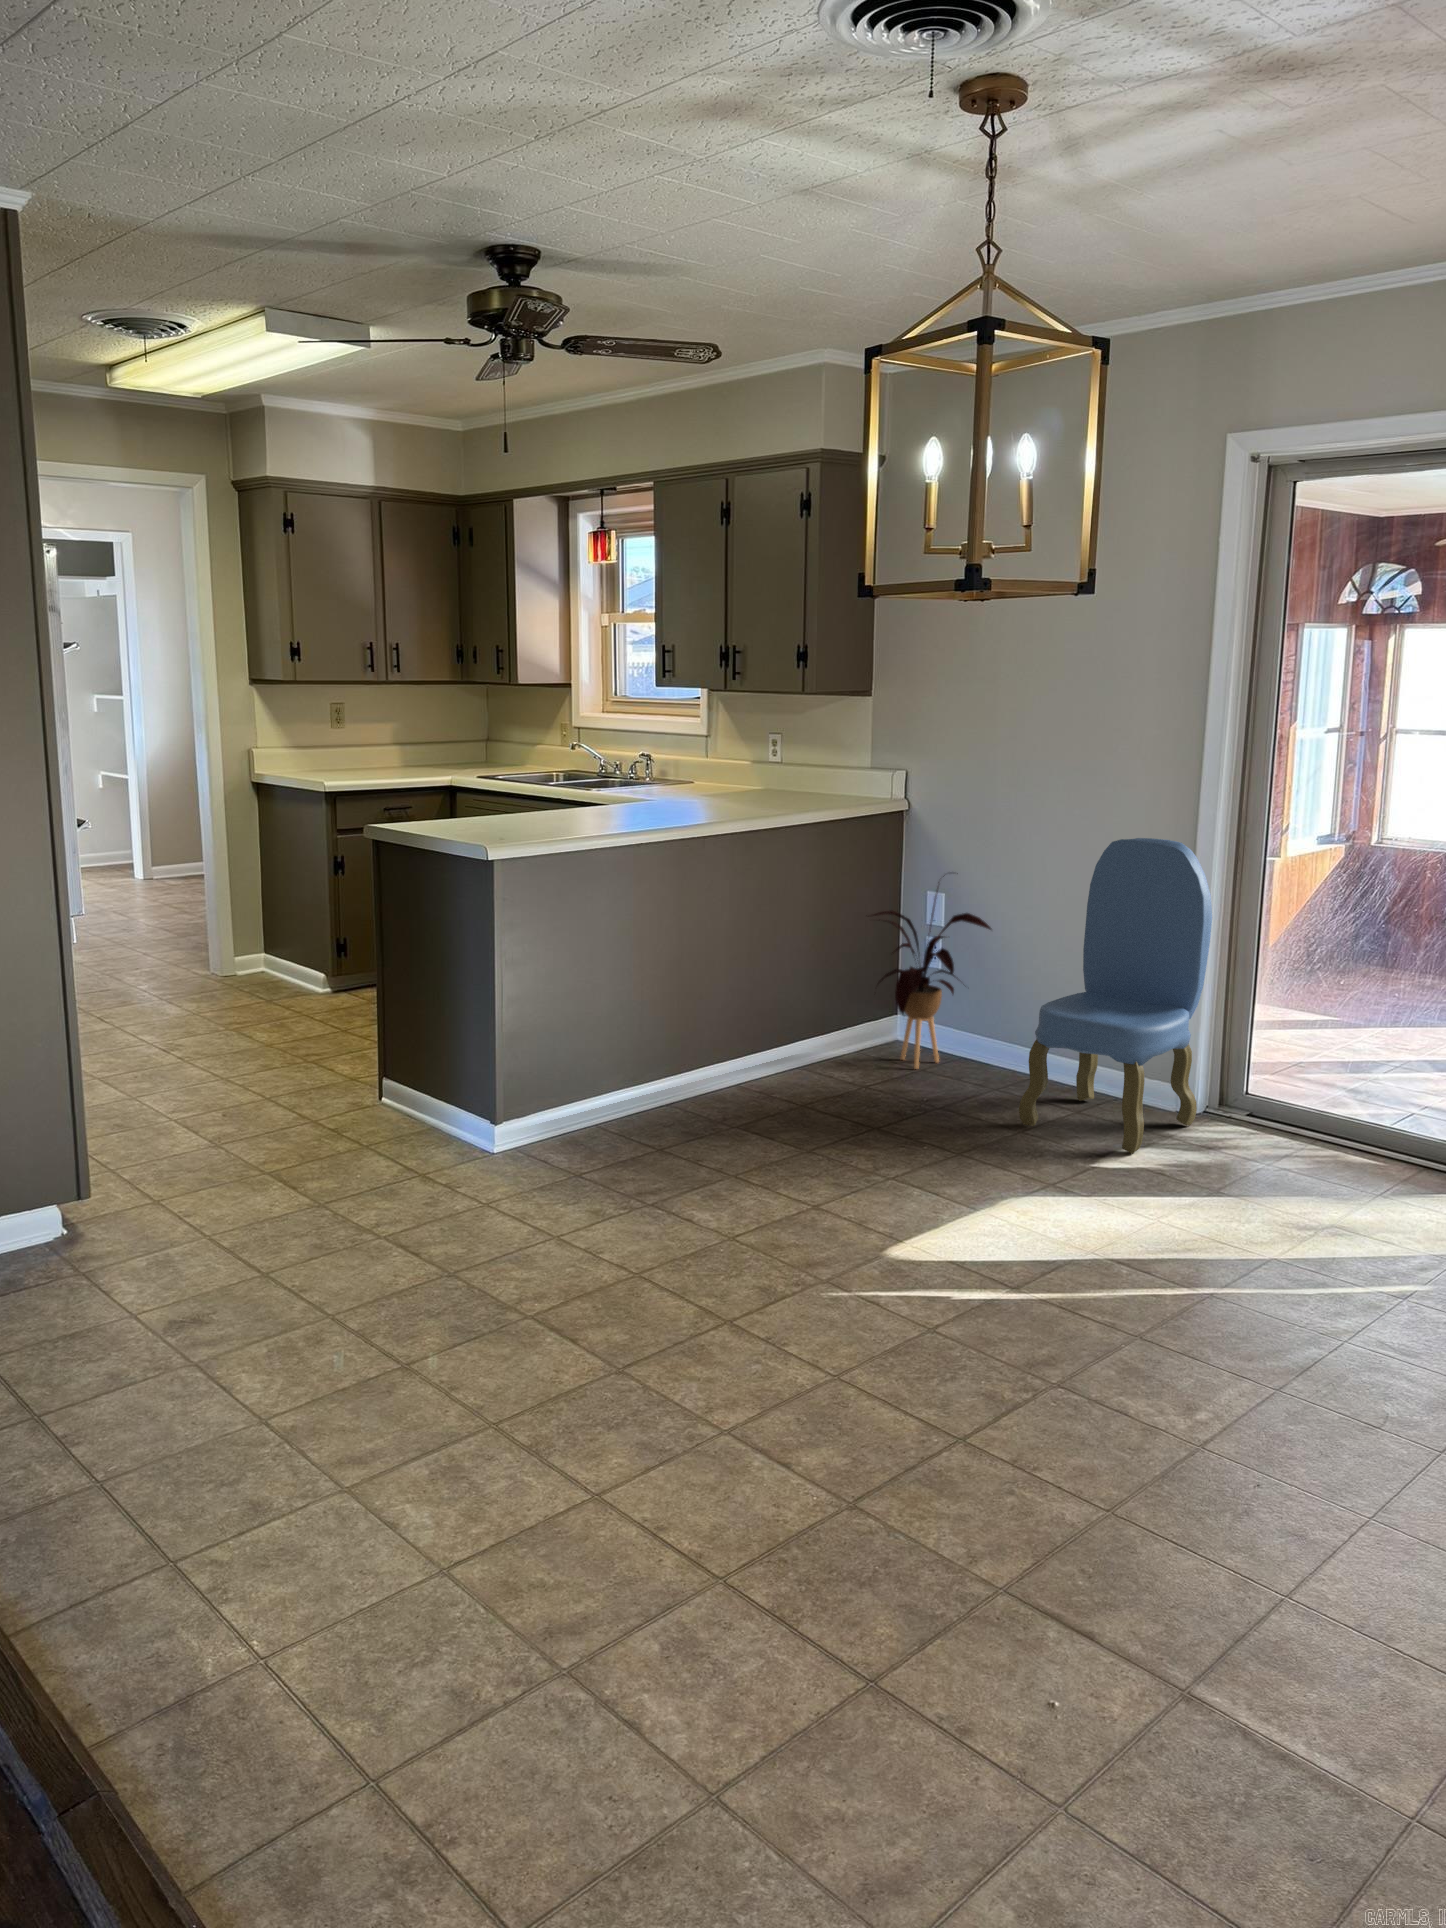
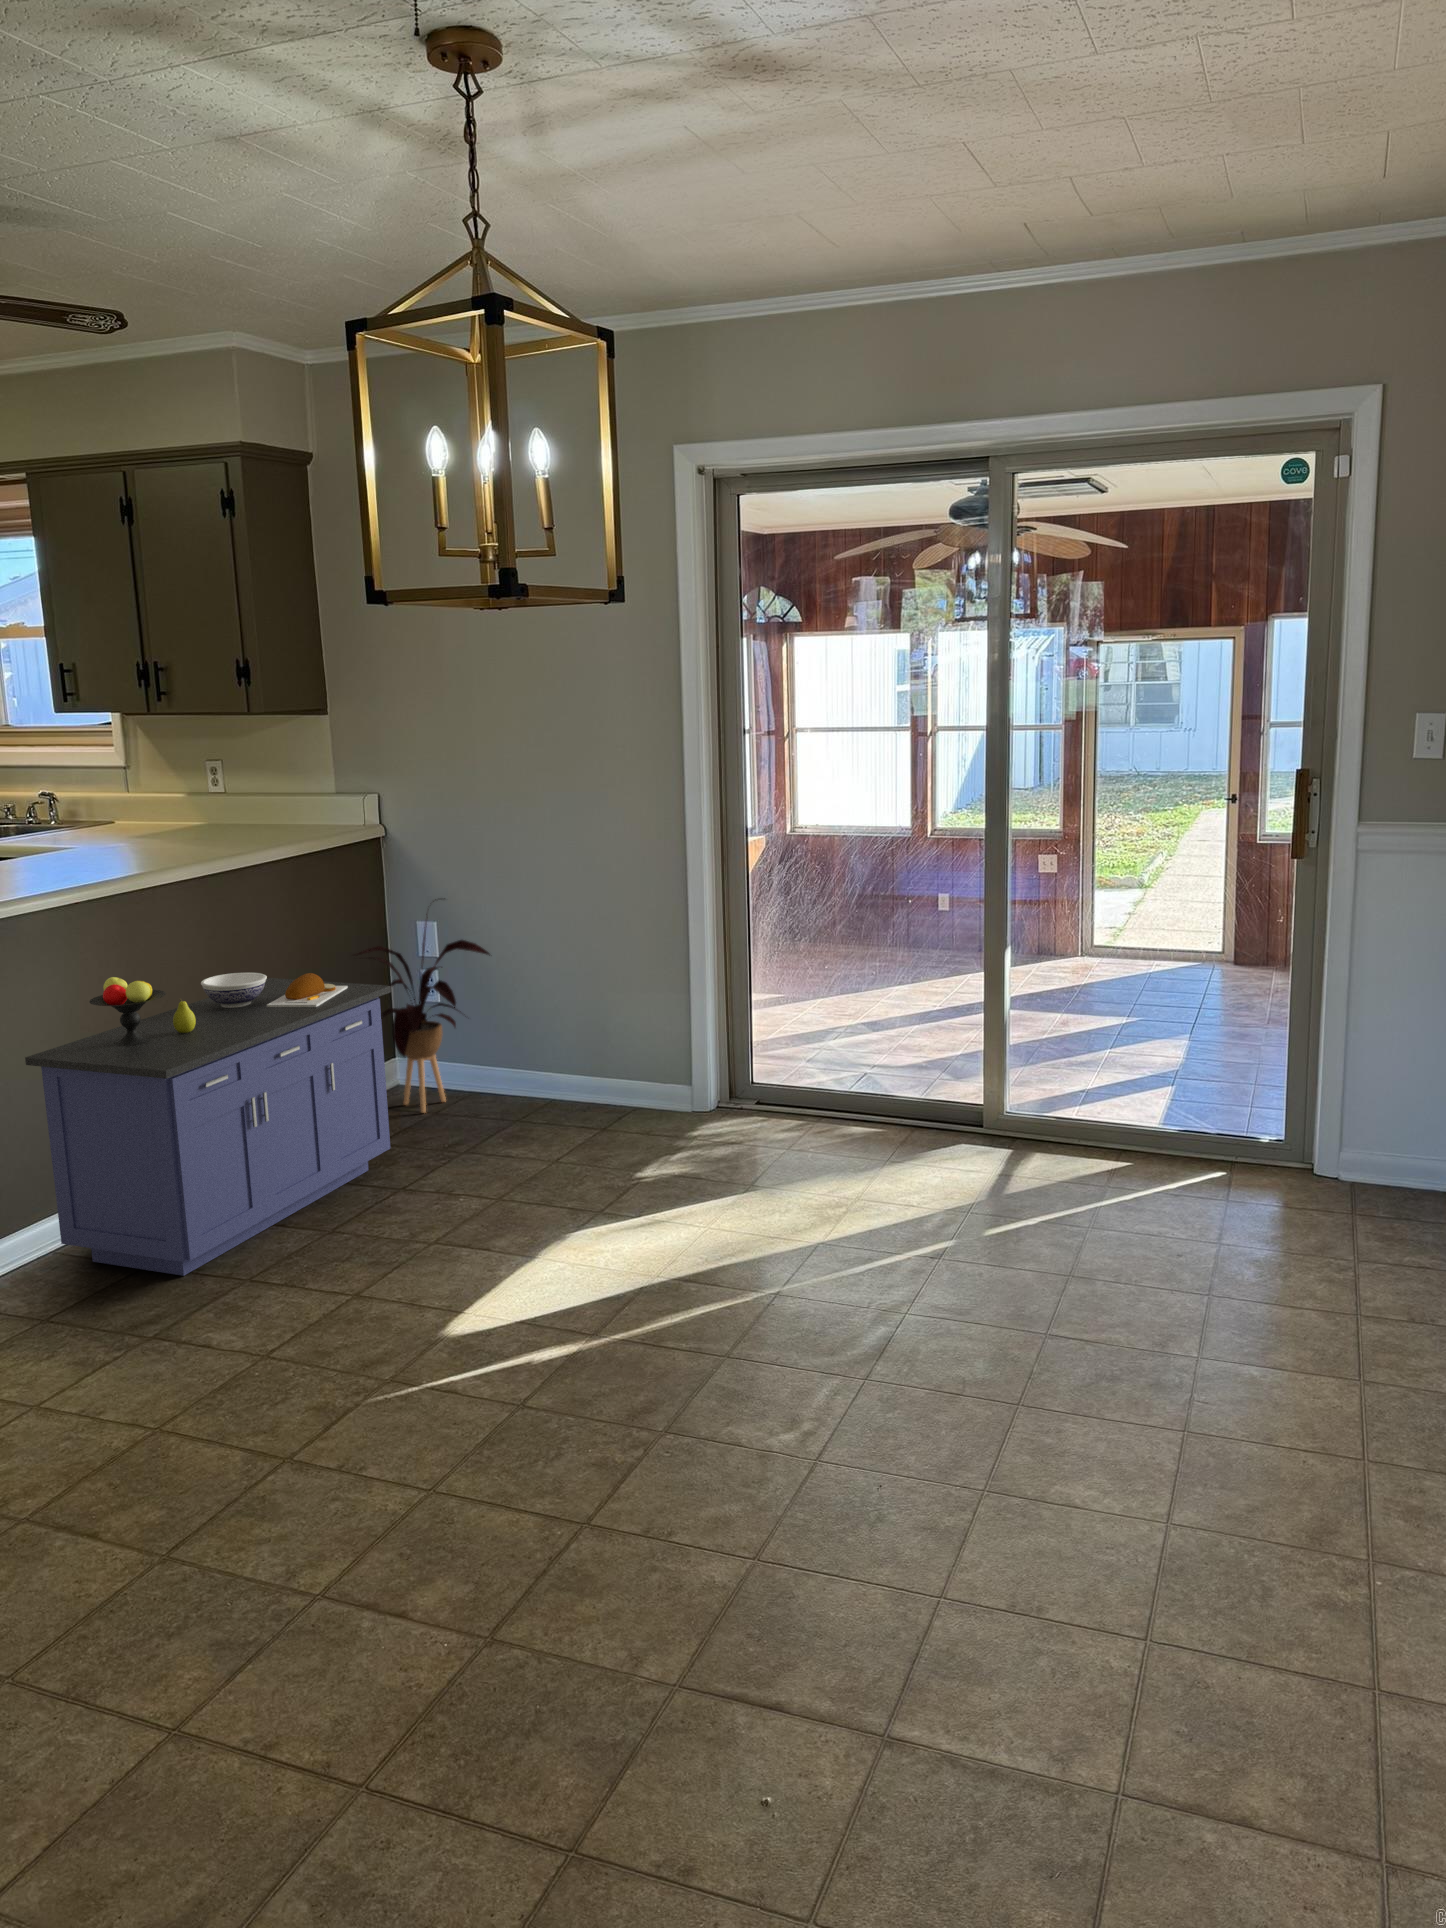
dining chair: present [1019,838,1212,1154] -> none [546,846,715,1166]
storage cabinet: none [587,907,891,1165] -> present [25,972,391,1276]

